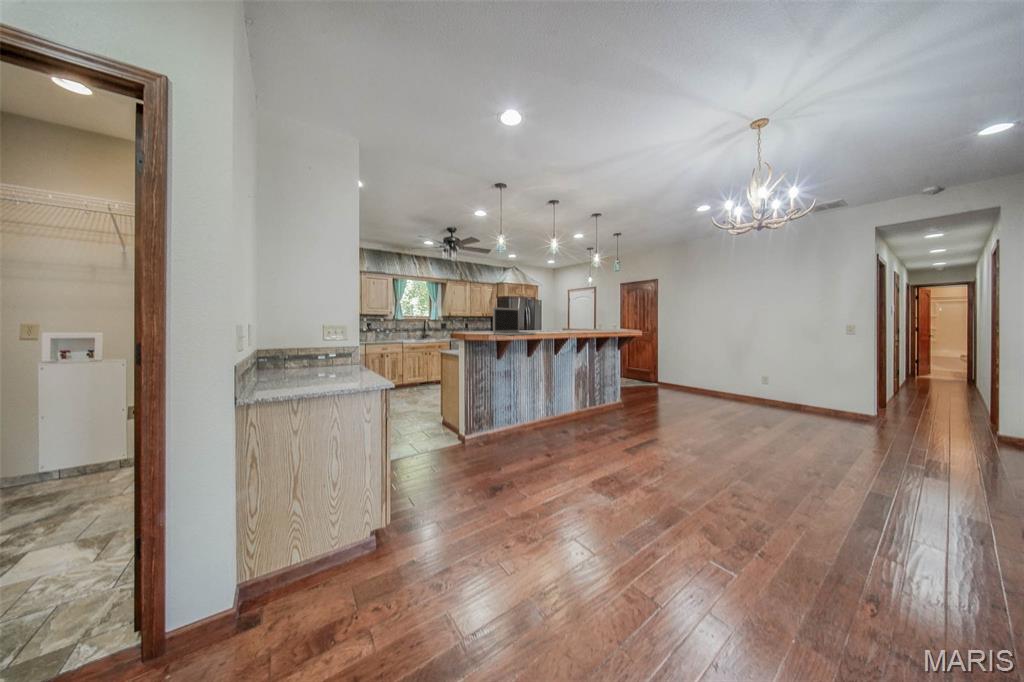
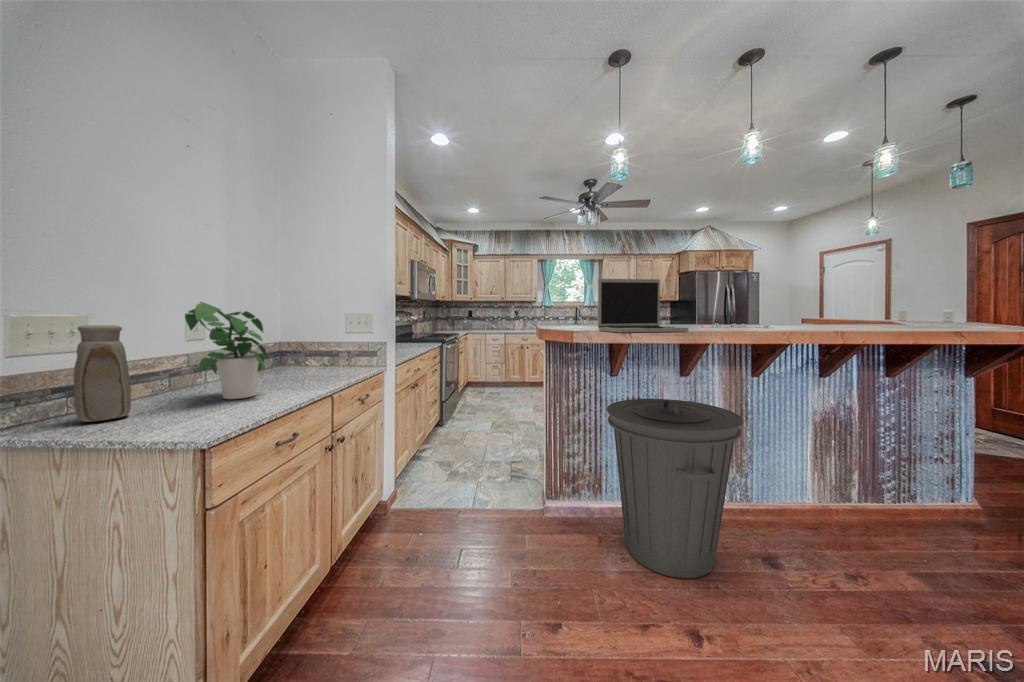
potted plant: none [298,319,349,378] -> present [185,302,267,399]
vase: none [268,334,296,391] -> present [74,325,131,422]
trash can: none [500,367,559,446] -> present [607,399,743,578]

